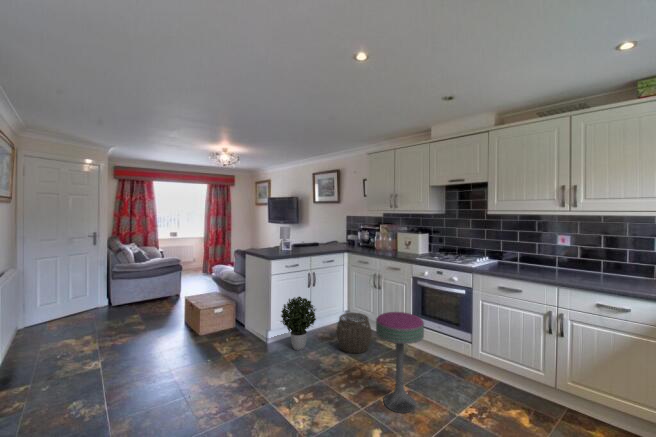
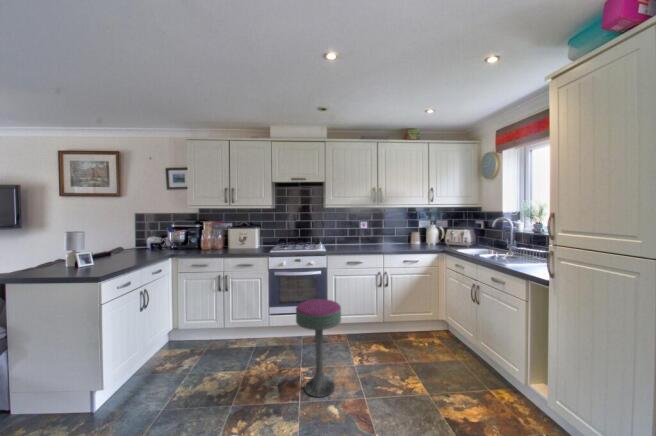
potted plant: present [281,297,316,350] -> none [107,327,175,408]
woven basket: present [336,313,372,353] -> none [193,323,240,374]

